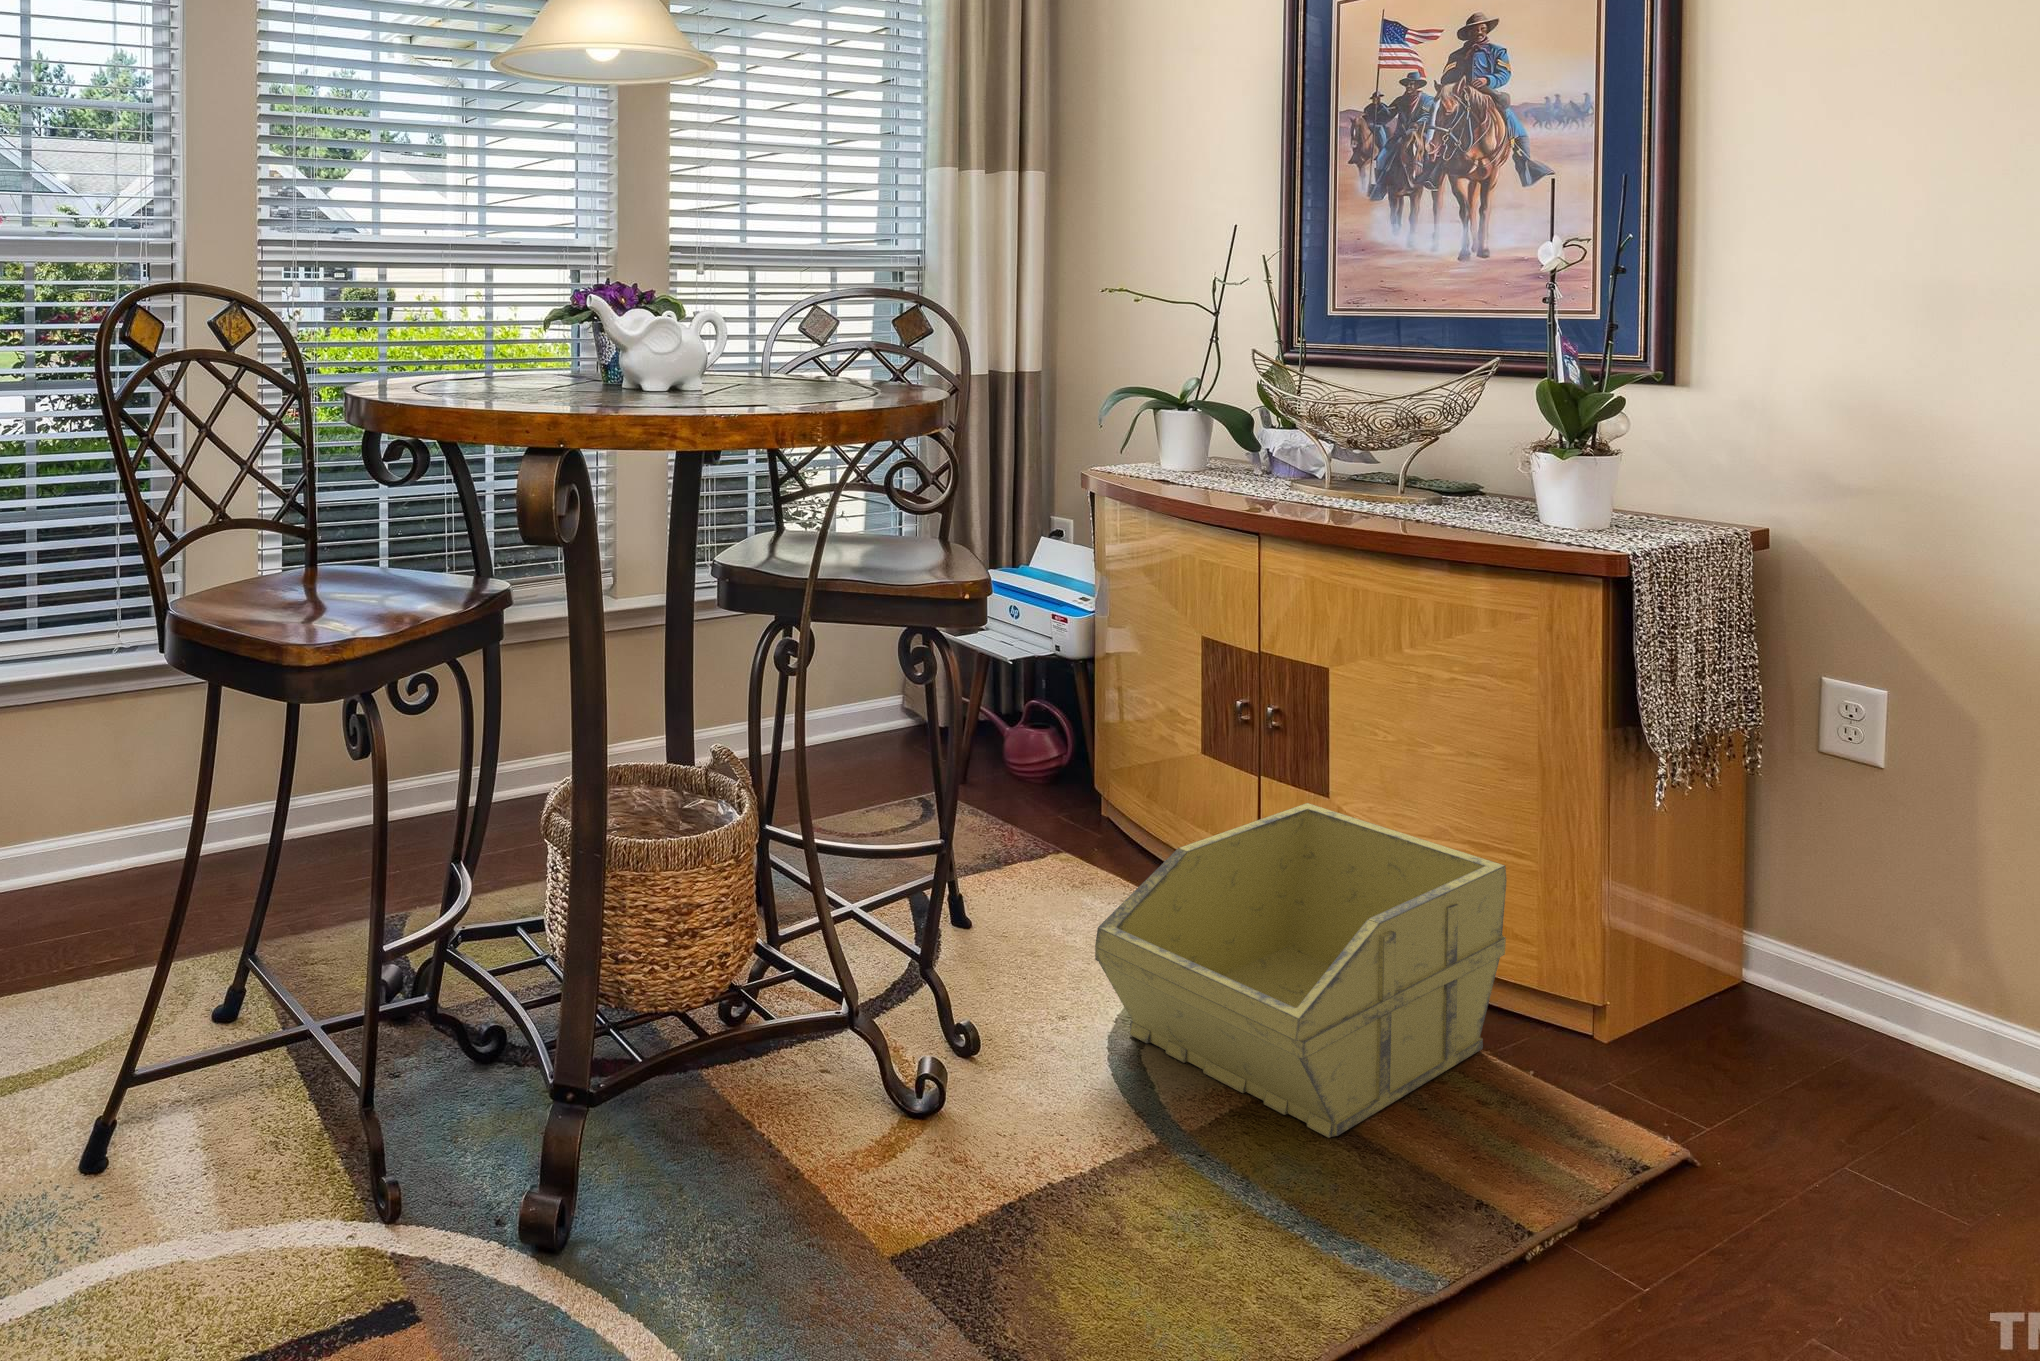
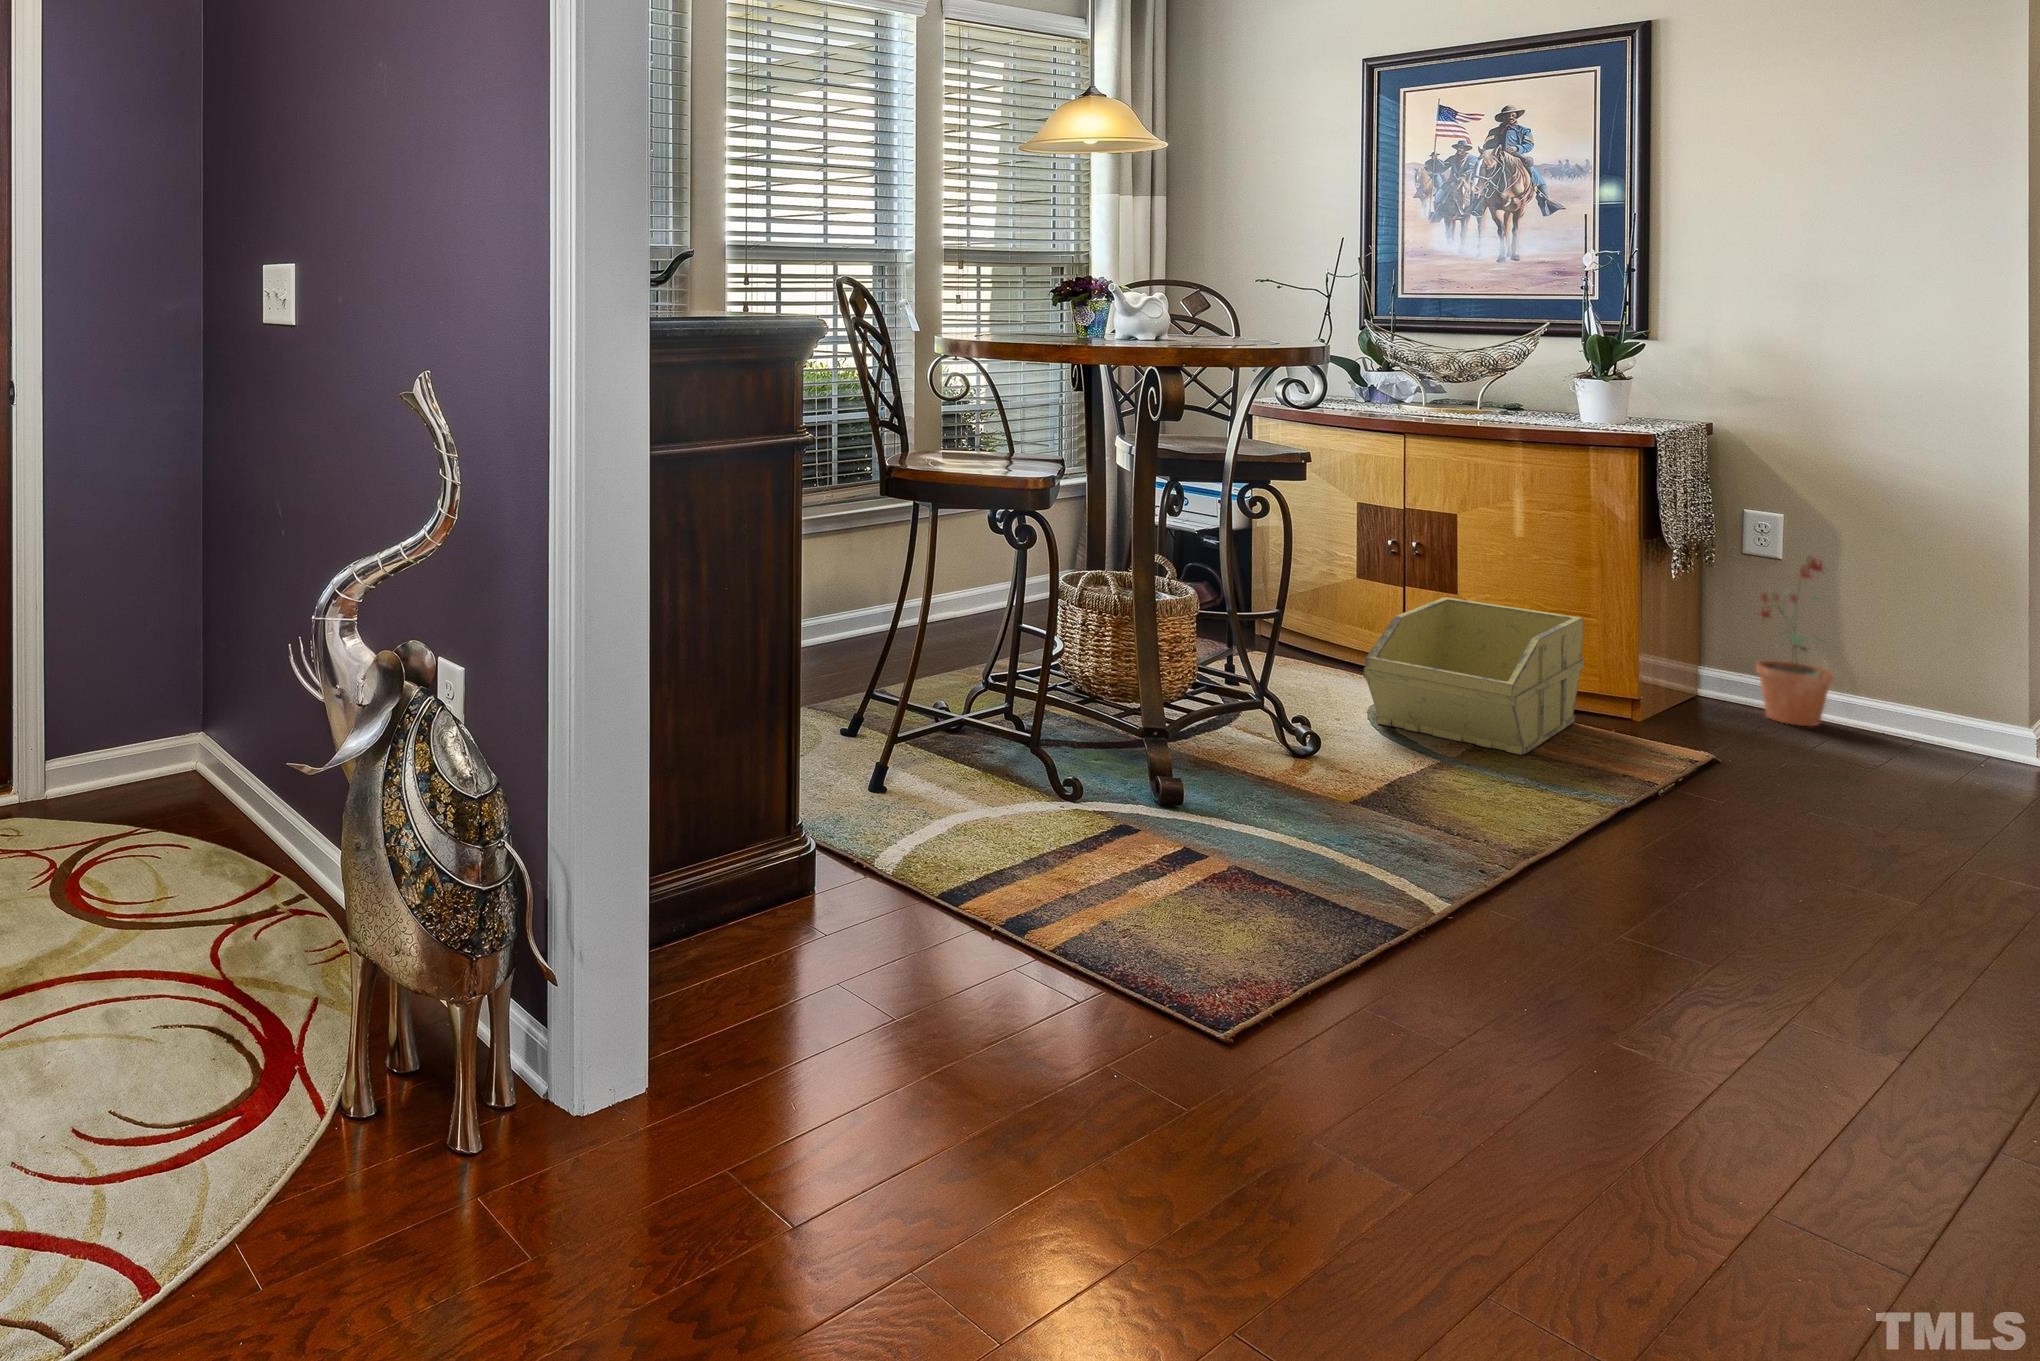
potted plant: none [1817,772,1960,1084] -> present [1756,556,1833,726]

